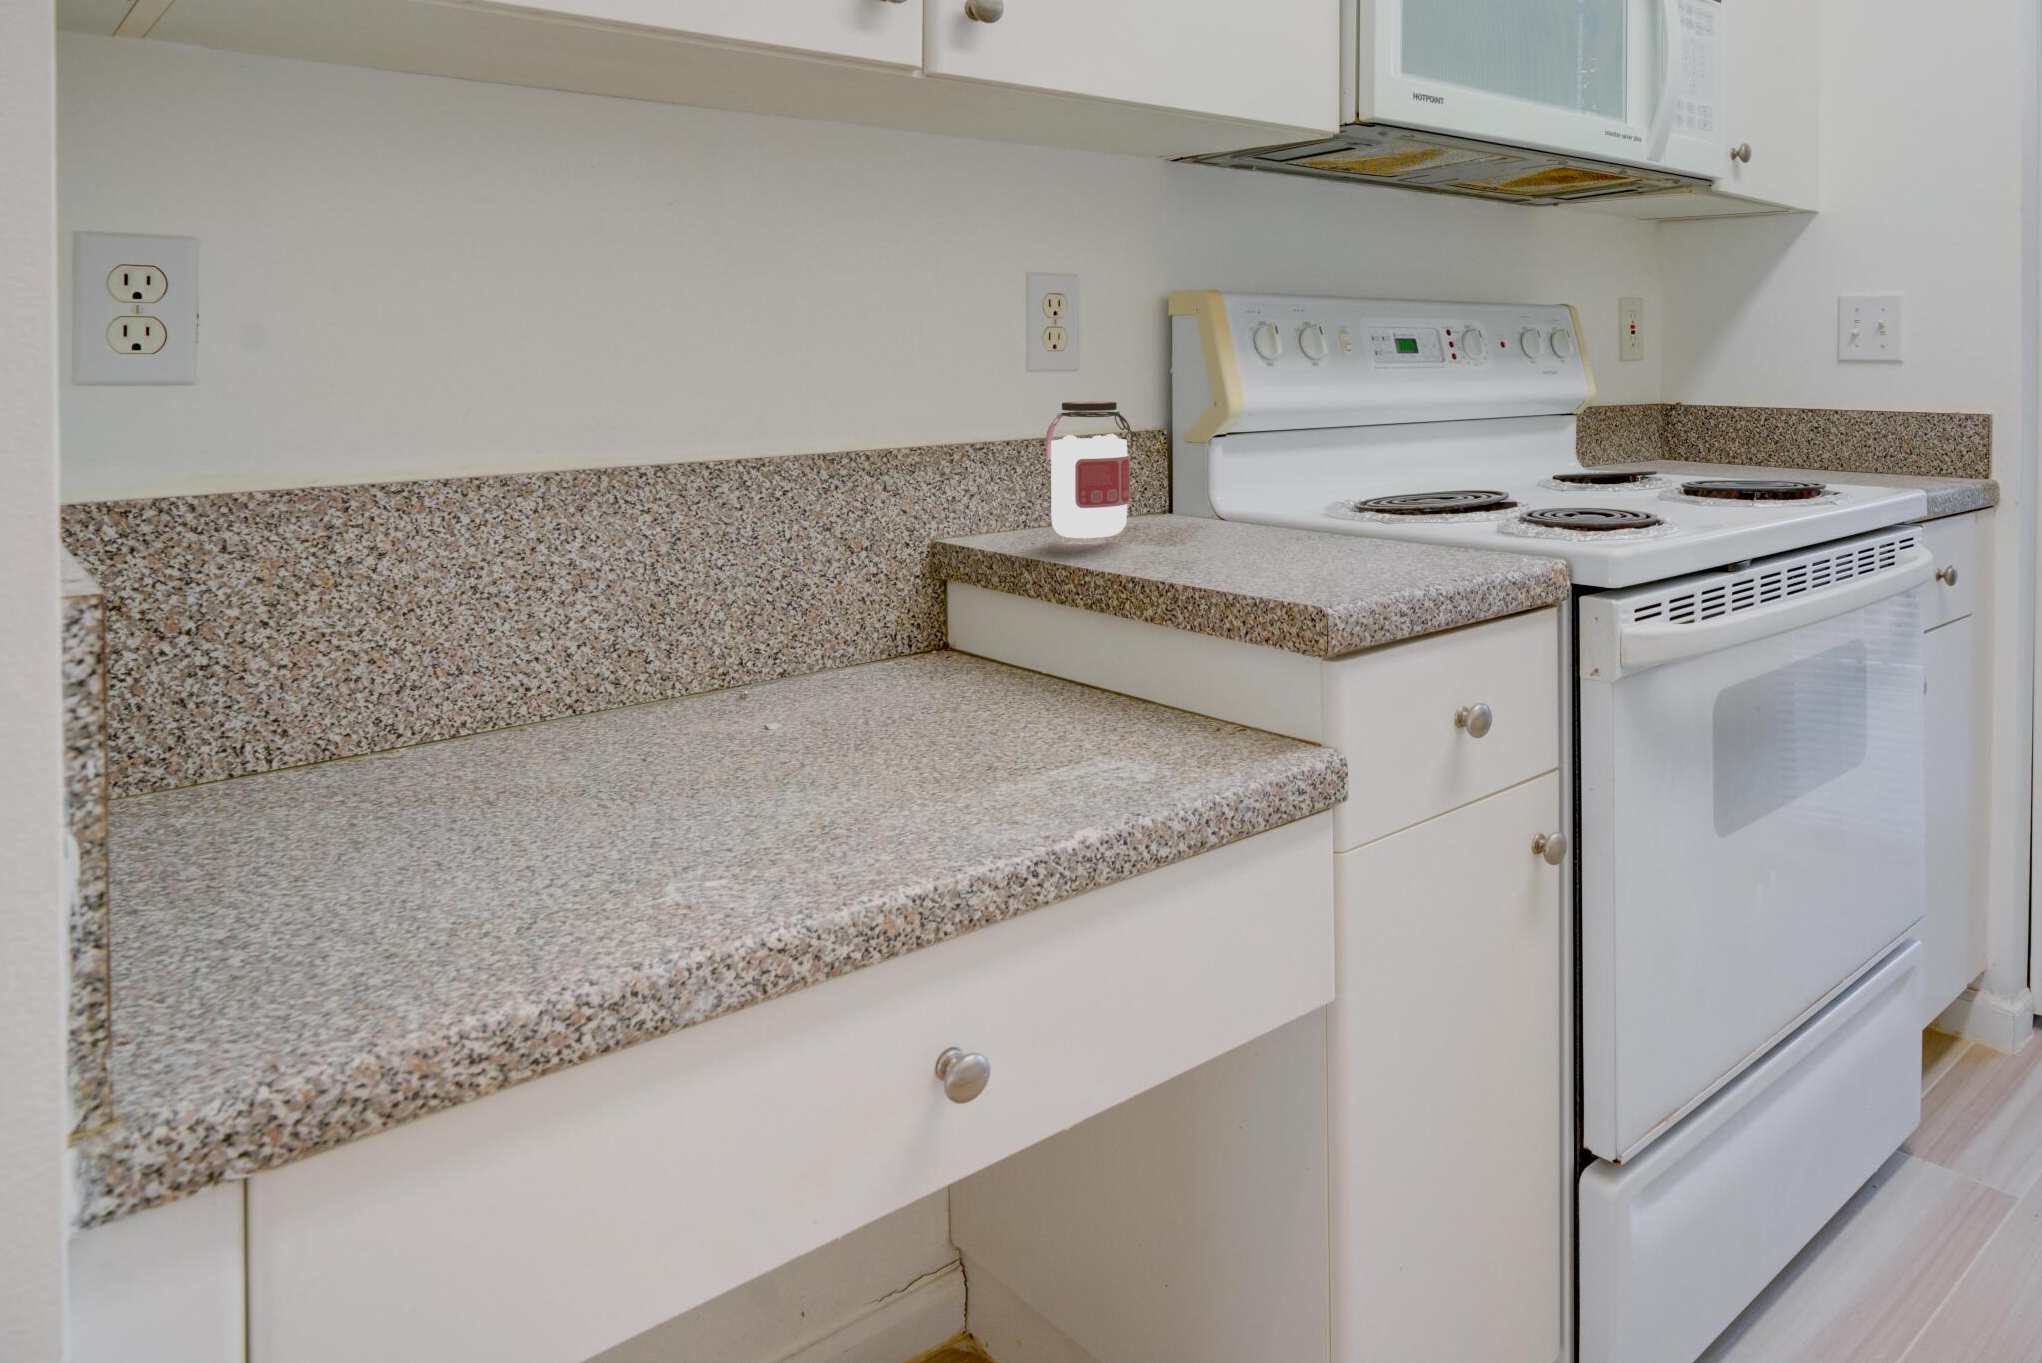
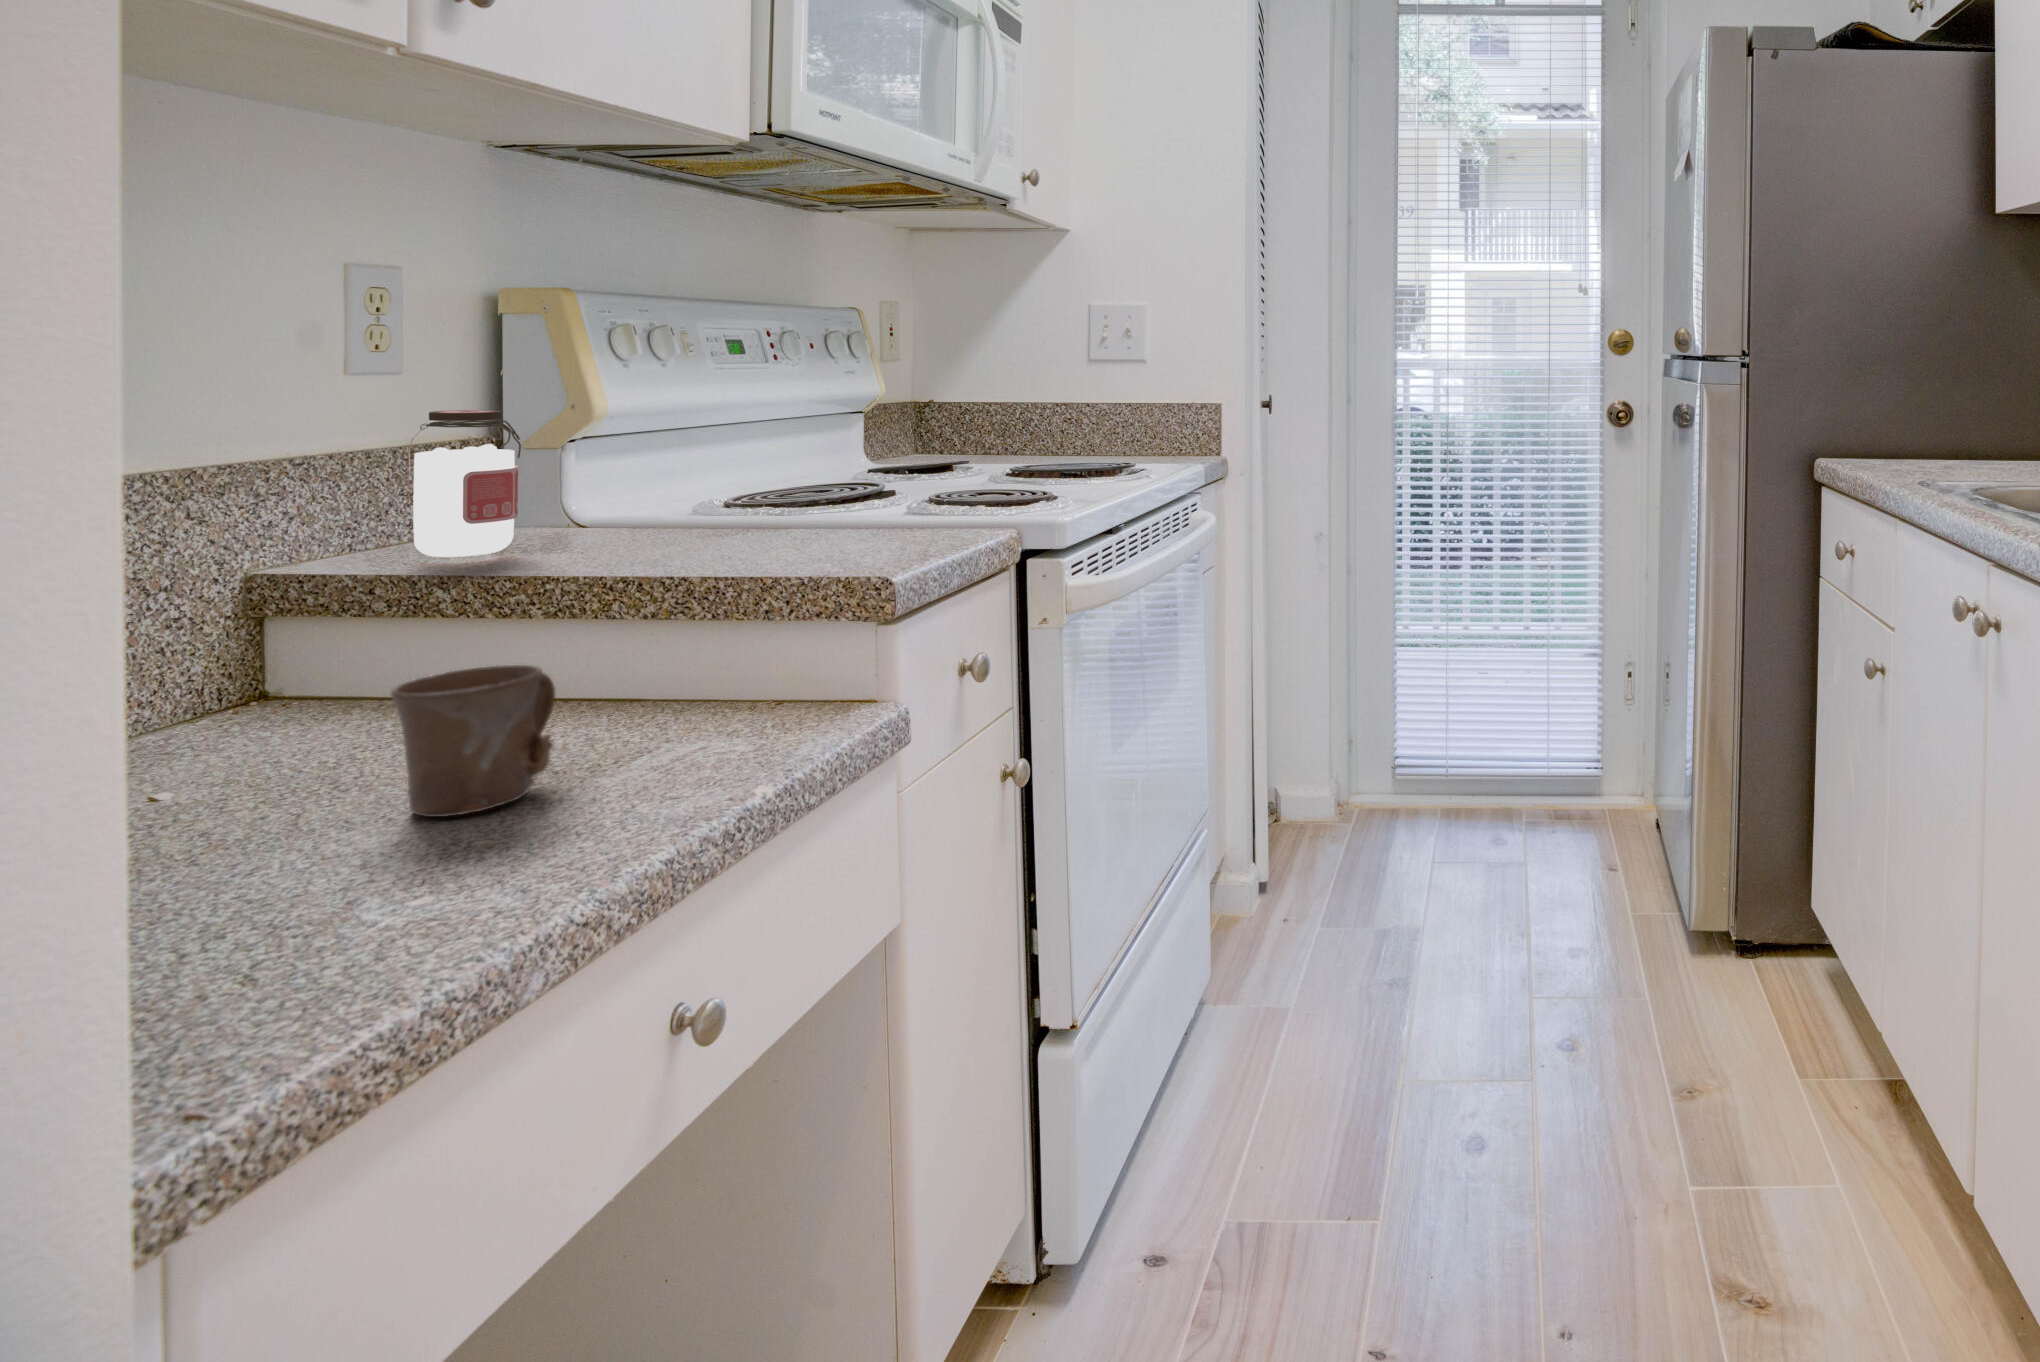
mug: none [829,648,988,793] -> present [391,665,555,817]

